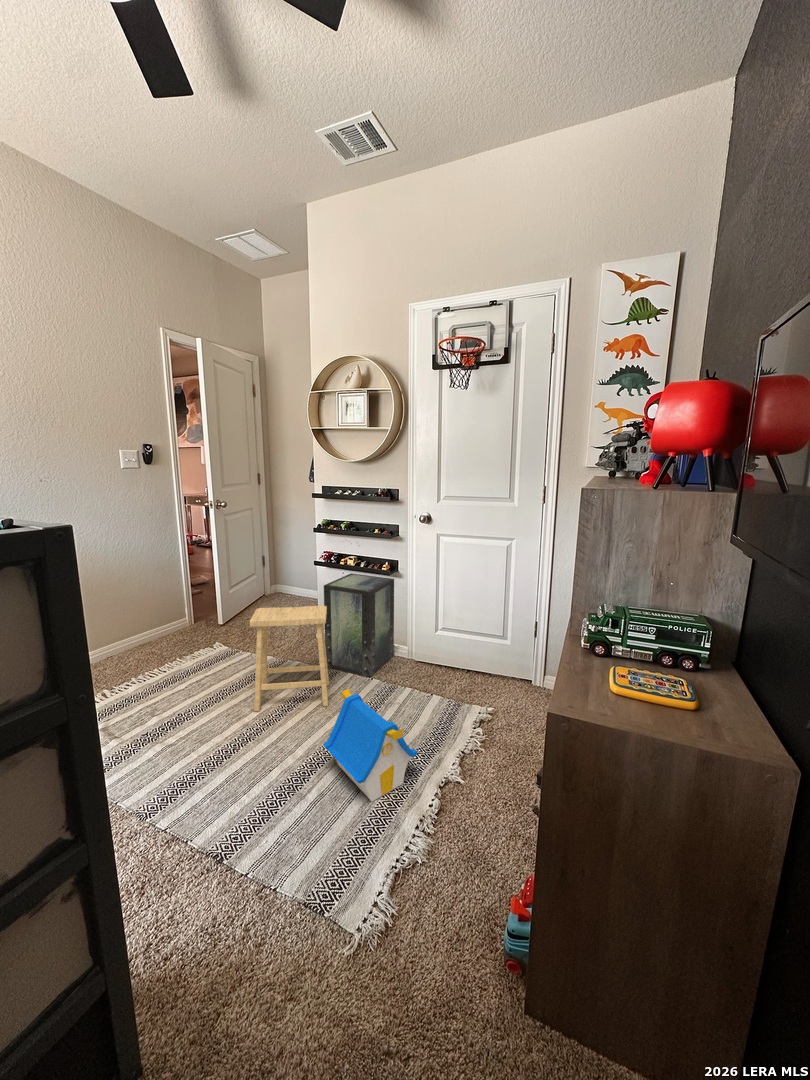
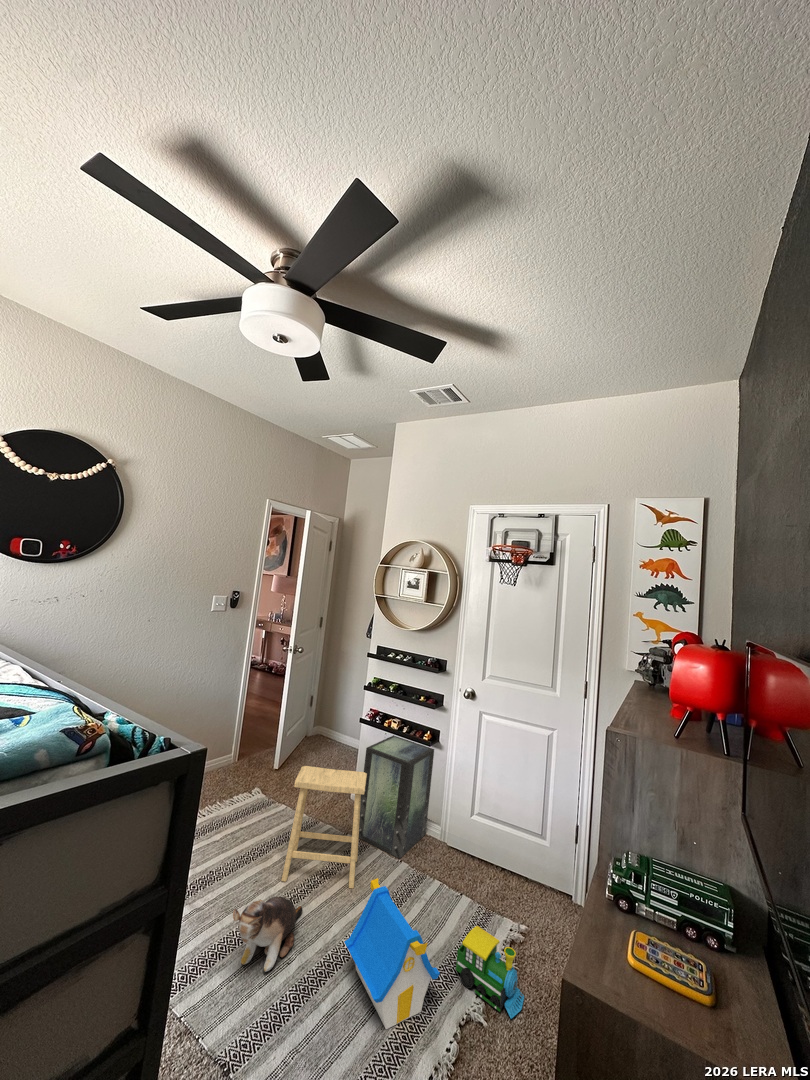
toy train: none [432,712,495,774] -> present [456,926,524,1019]
plush toy: none [200,720,279,781] -> present [233,897,303,972]

